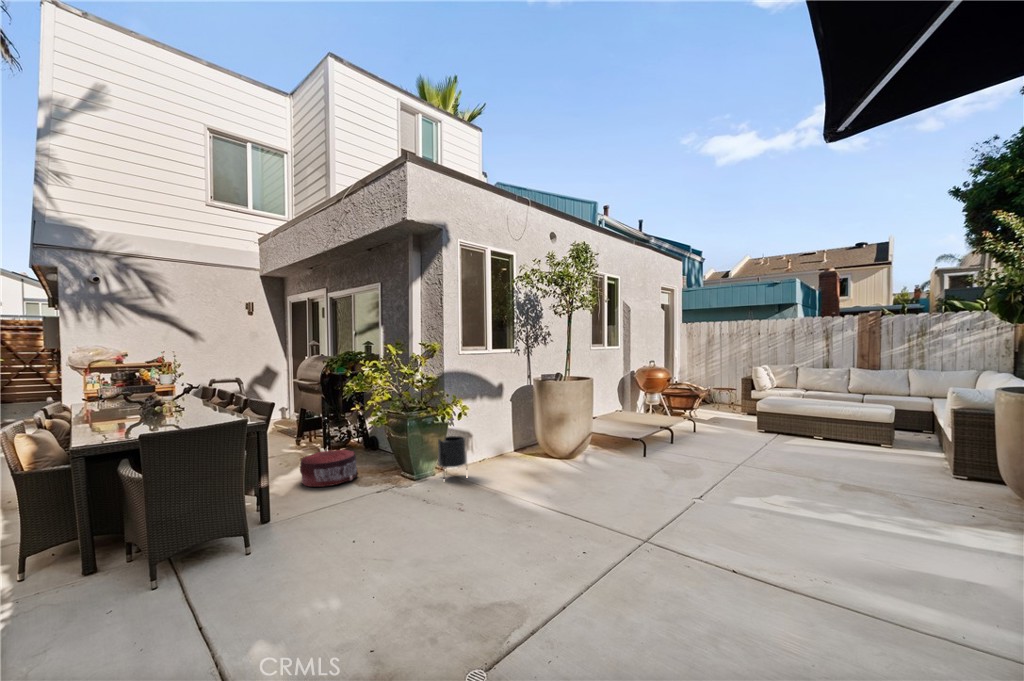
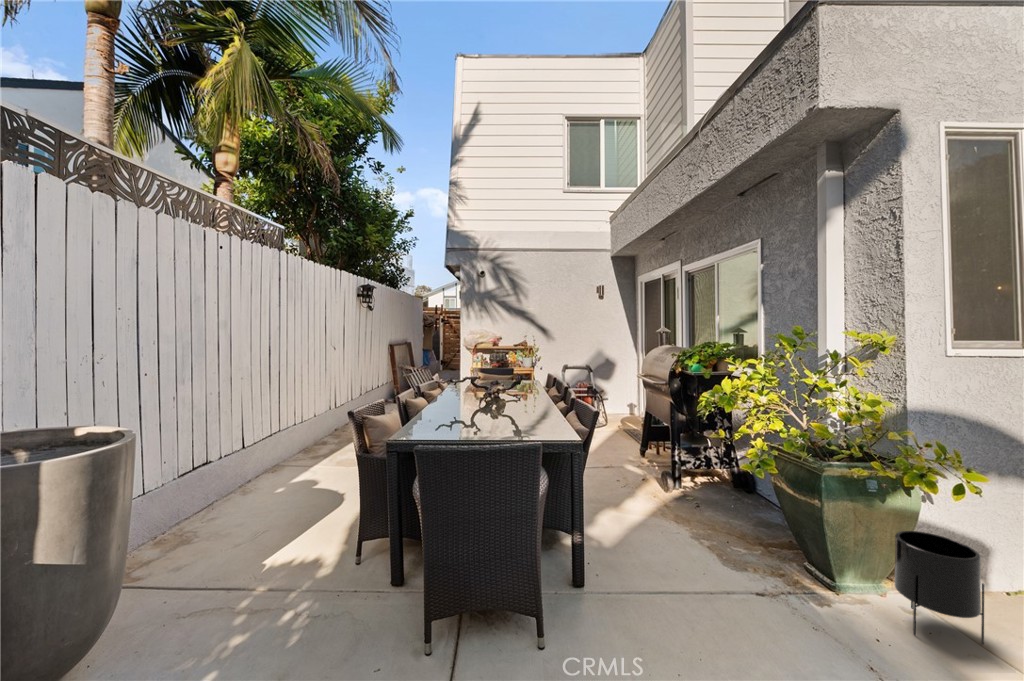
pouf: present [300,450,358,487] -> none [632,485,720,553]

